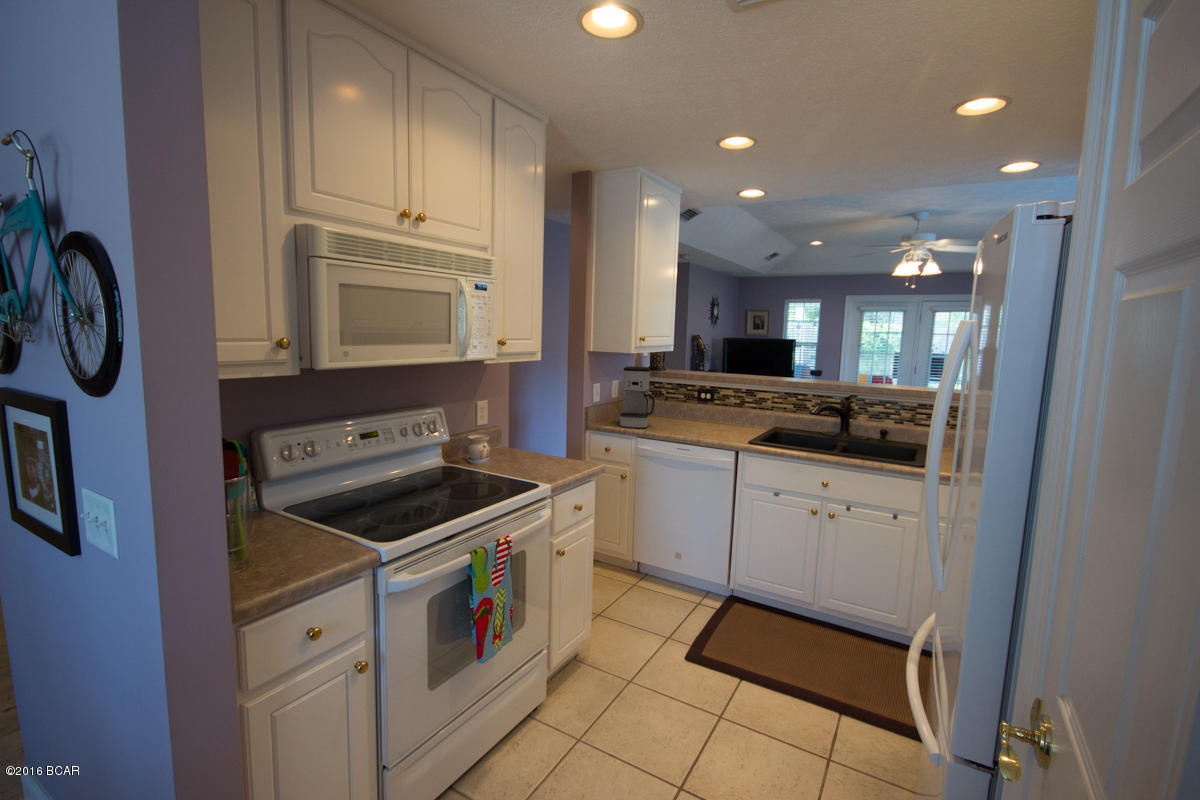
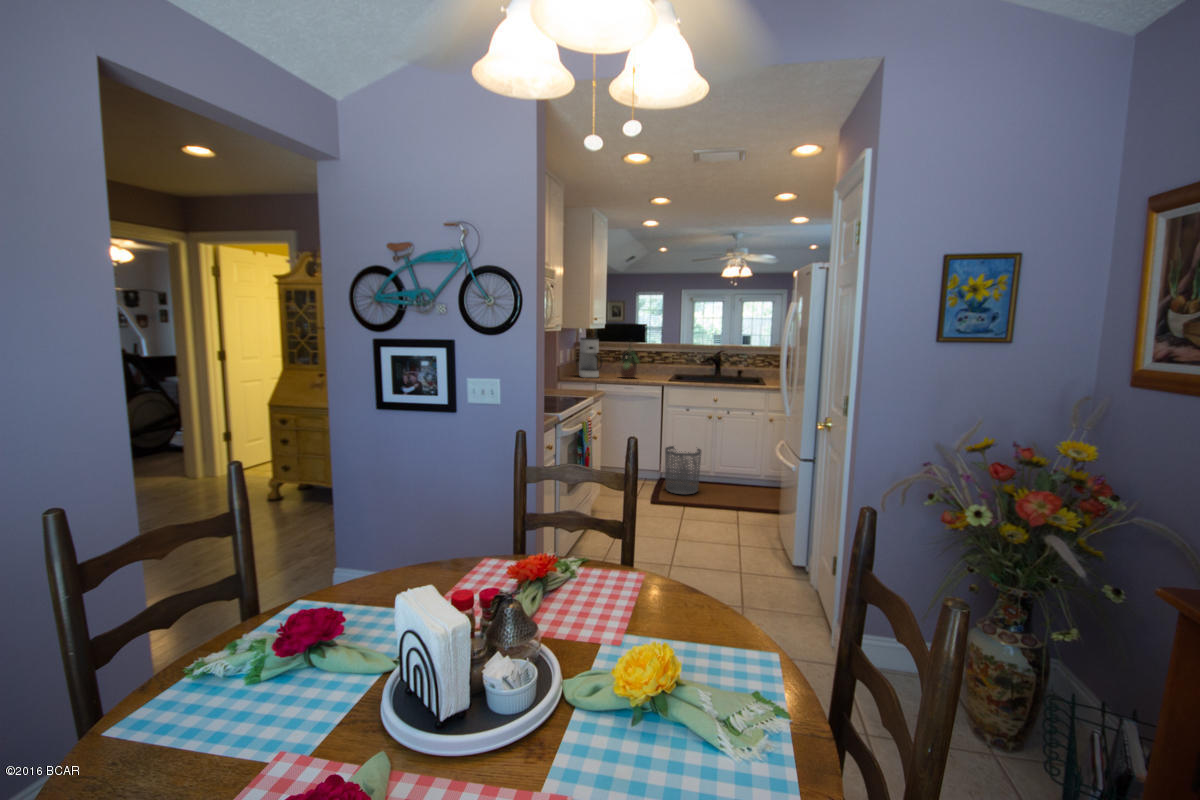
potted plant: none [678,372,715,431] -> present [621,345,640,378]
waste bin: none [729,552,793,645] -> present [665,446,701,494]

